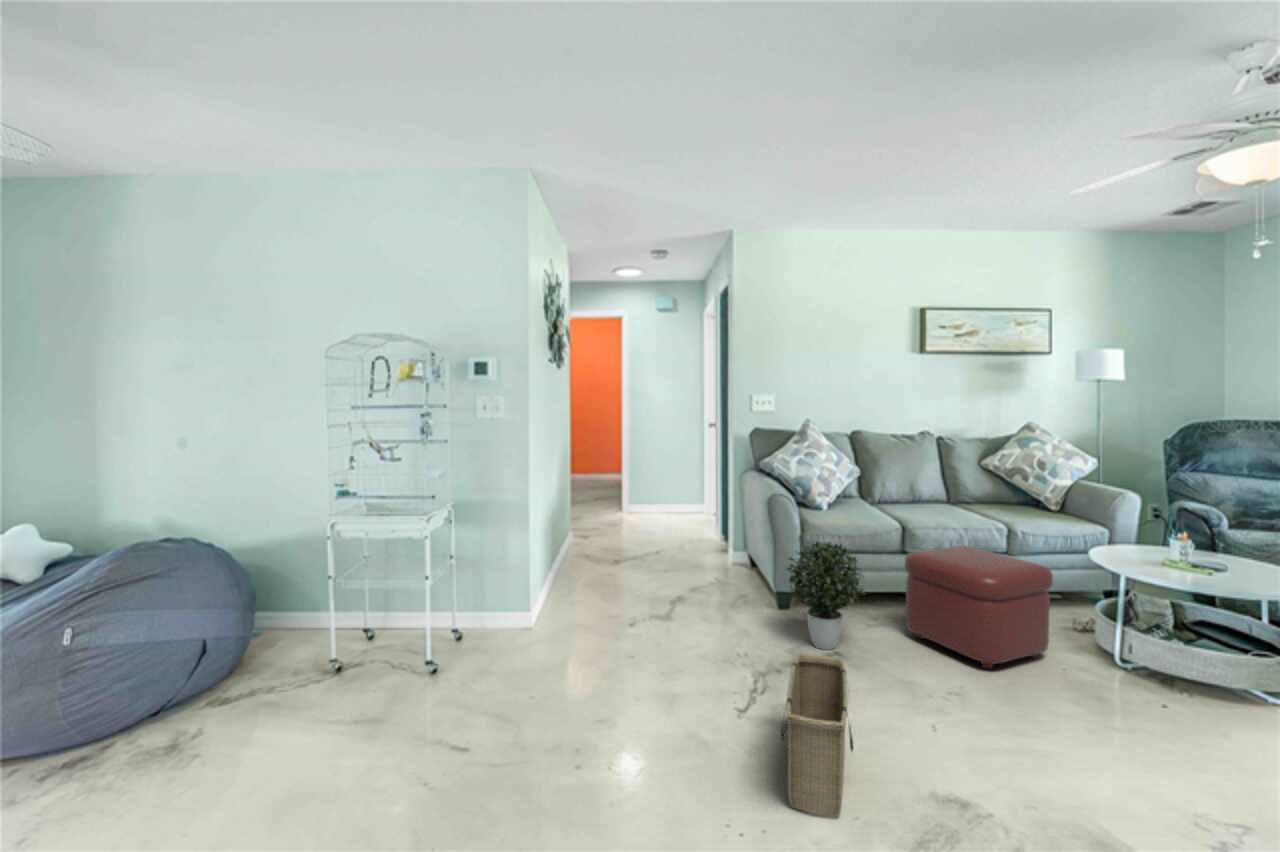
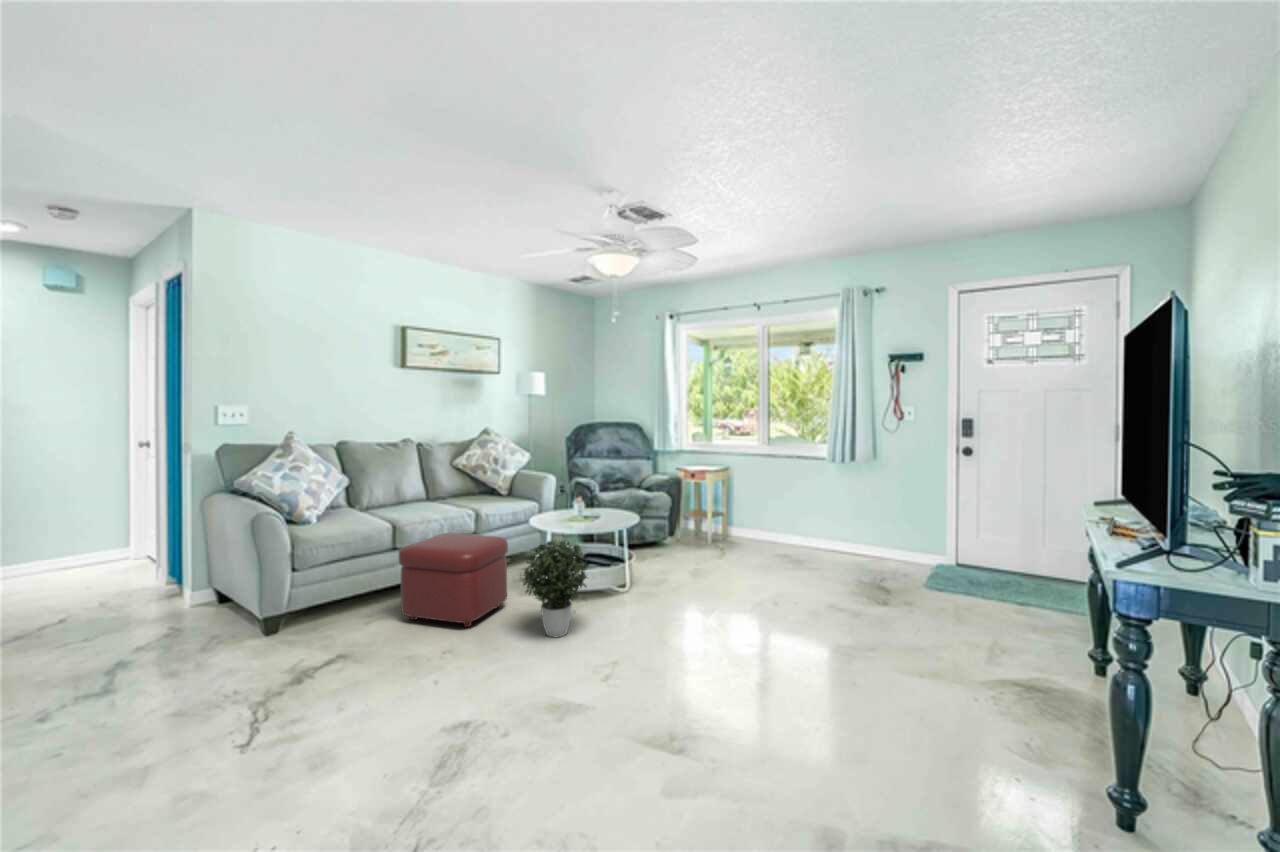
potted plant: present [787,542,864,650] -> present [523,540,588,637]
basket: present [781,653,853,817] -> none [298,654,372,806]

